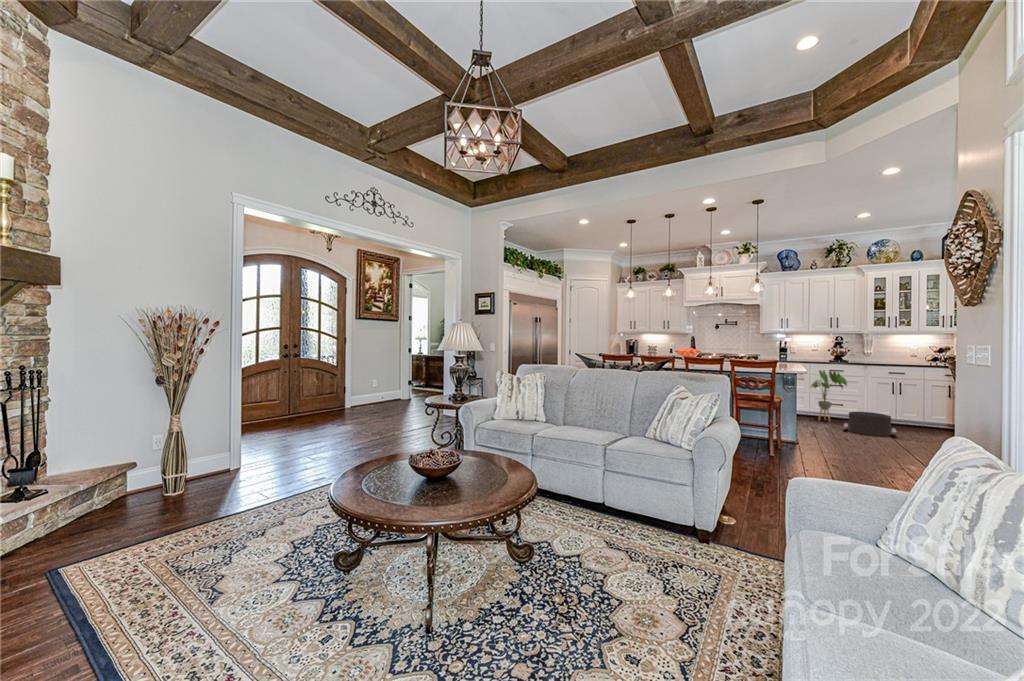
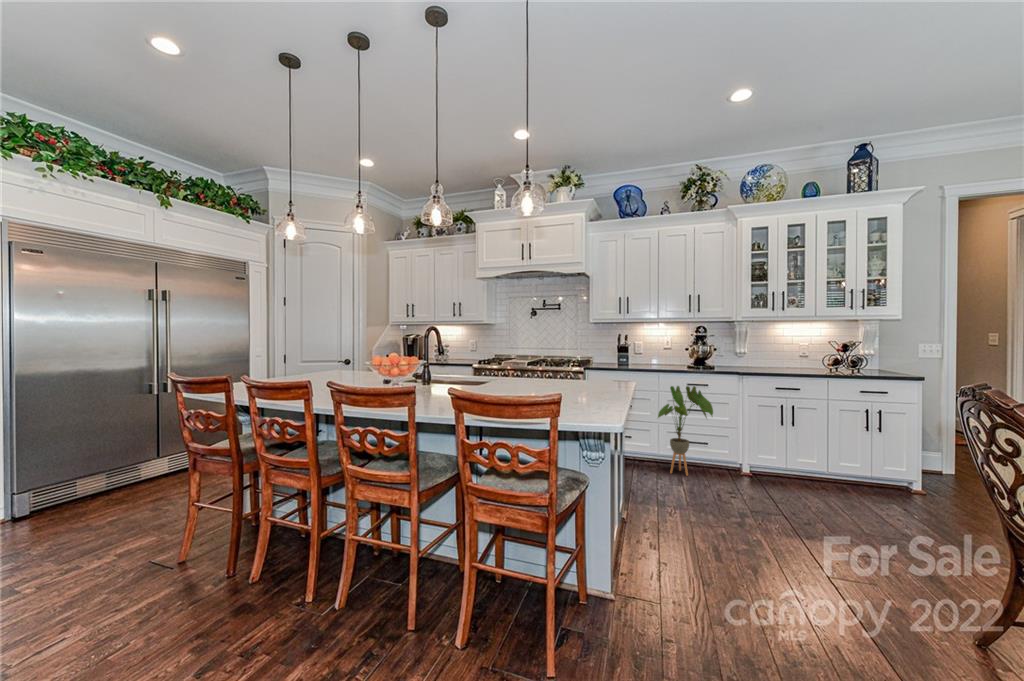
pouf: present [844,412,897,437] -> none [708,466,799,524]

